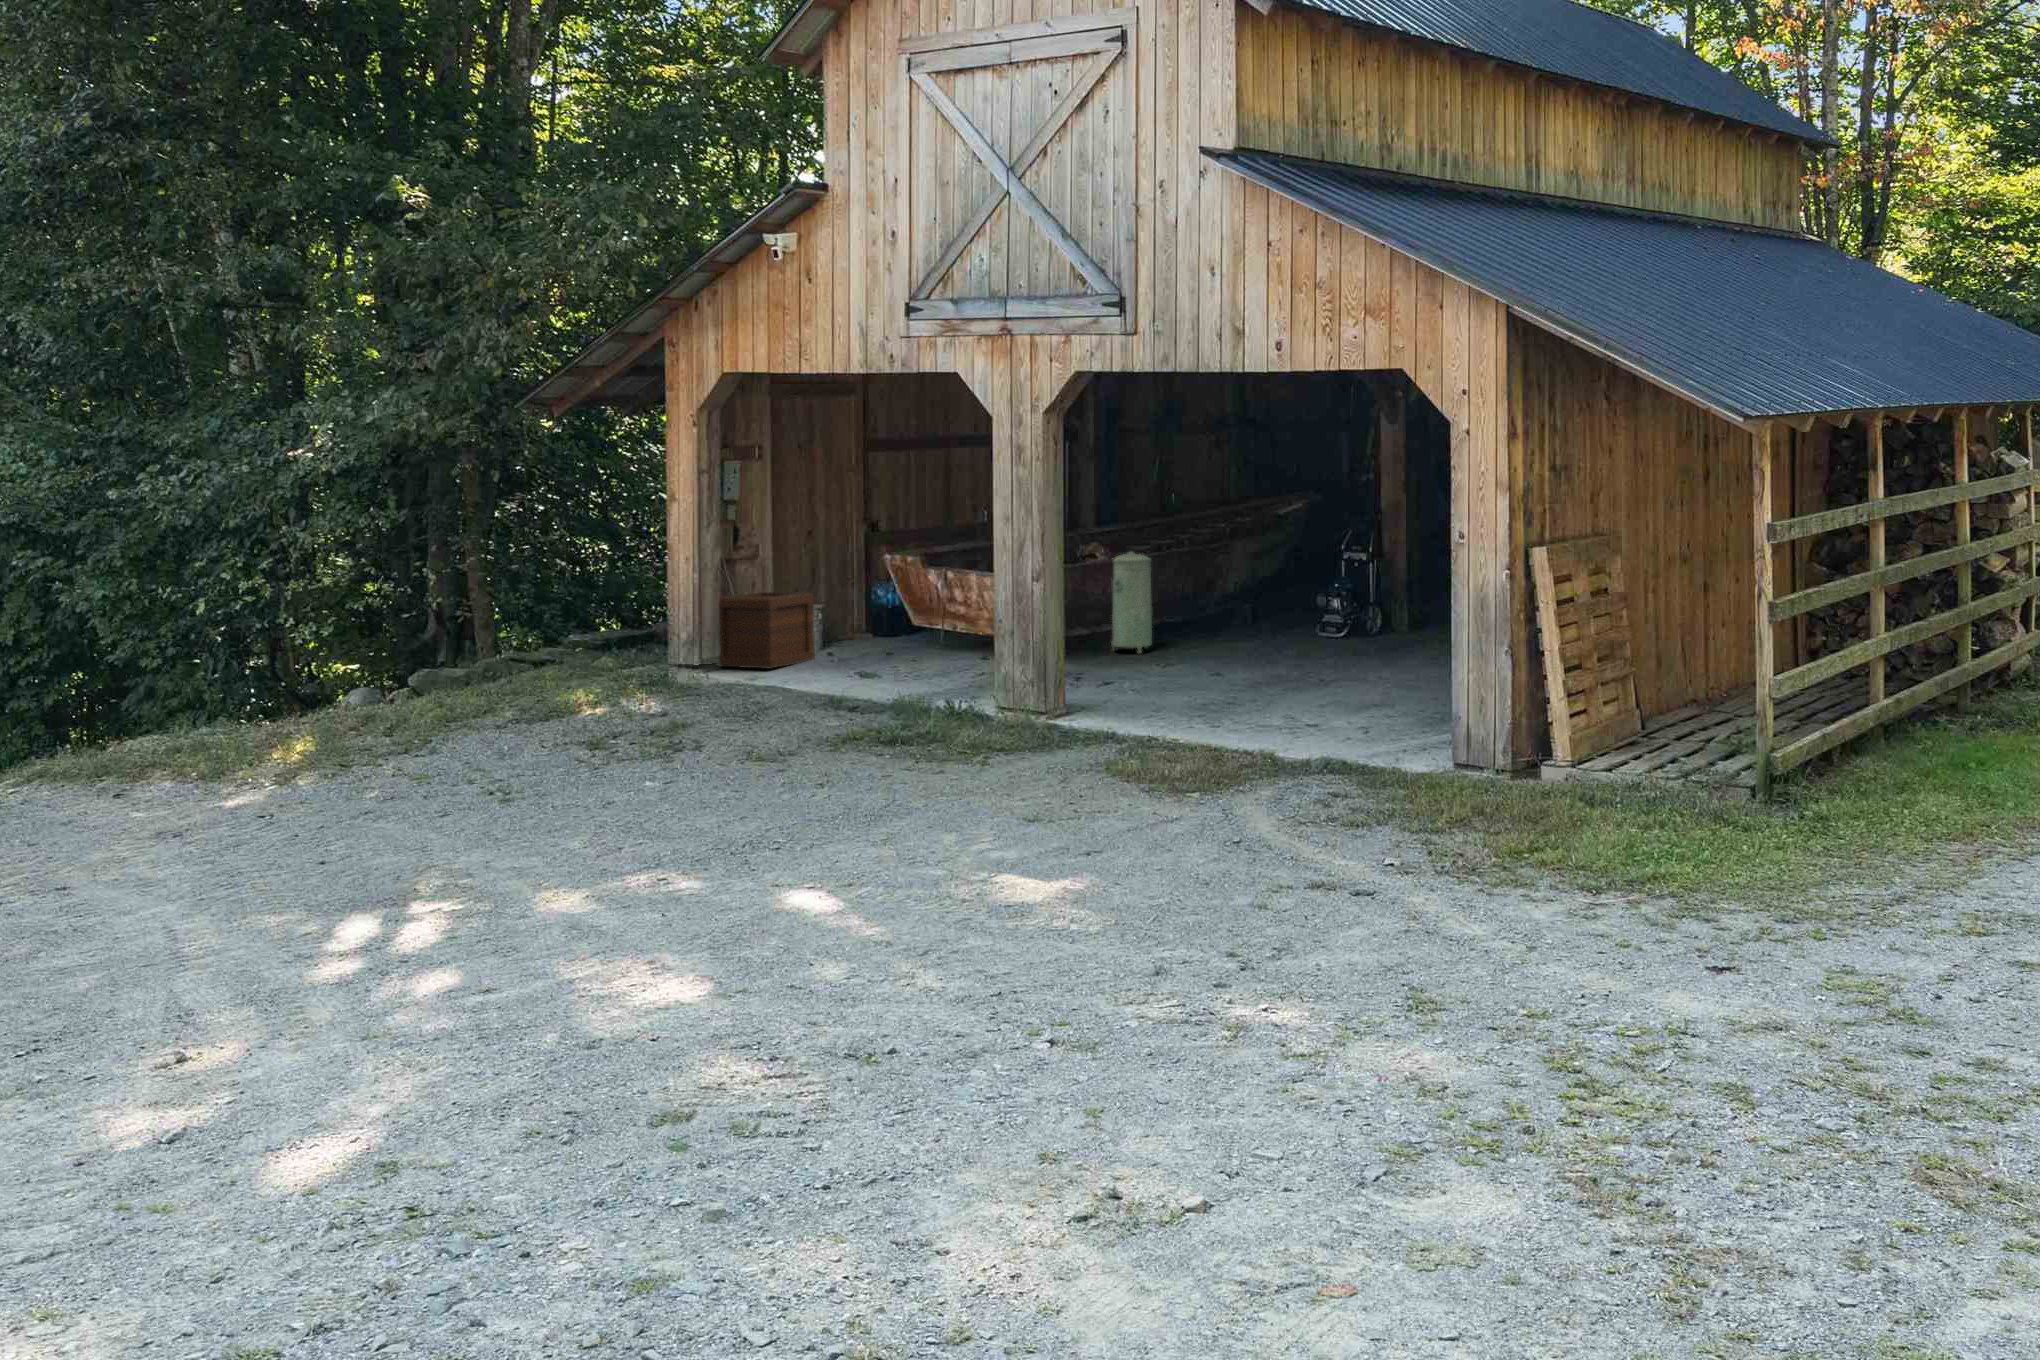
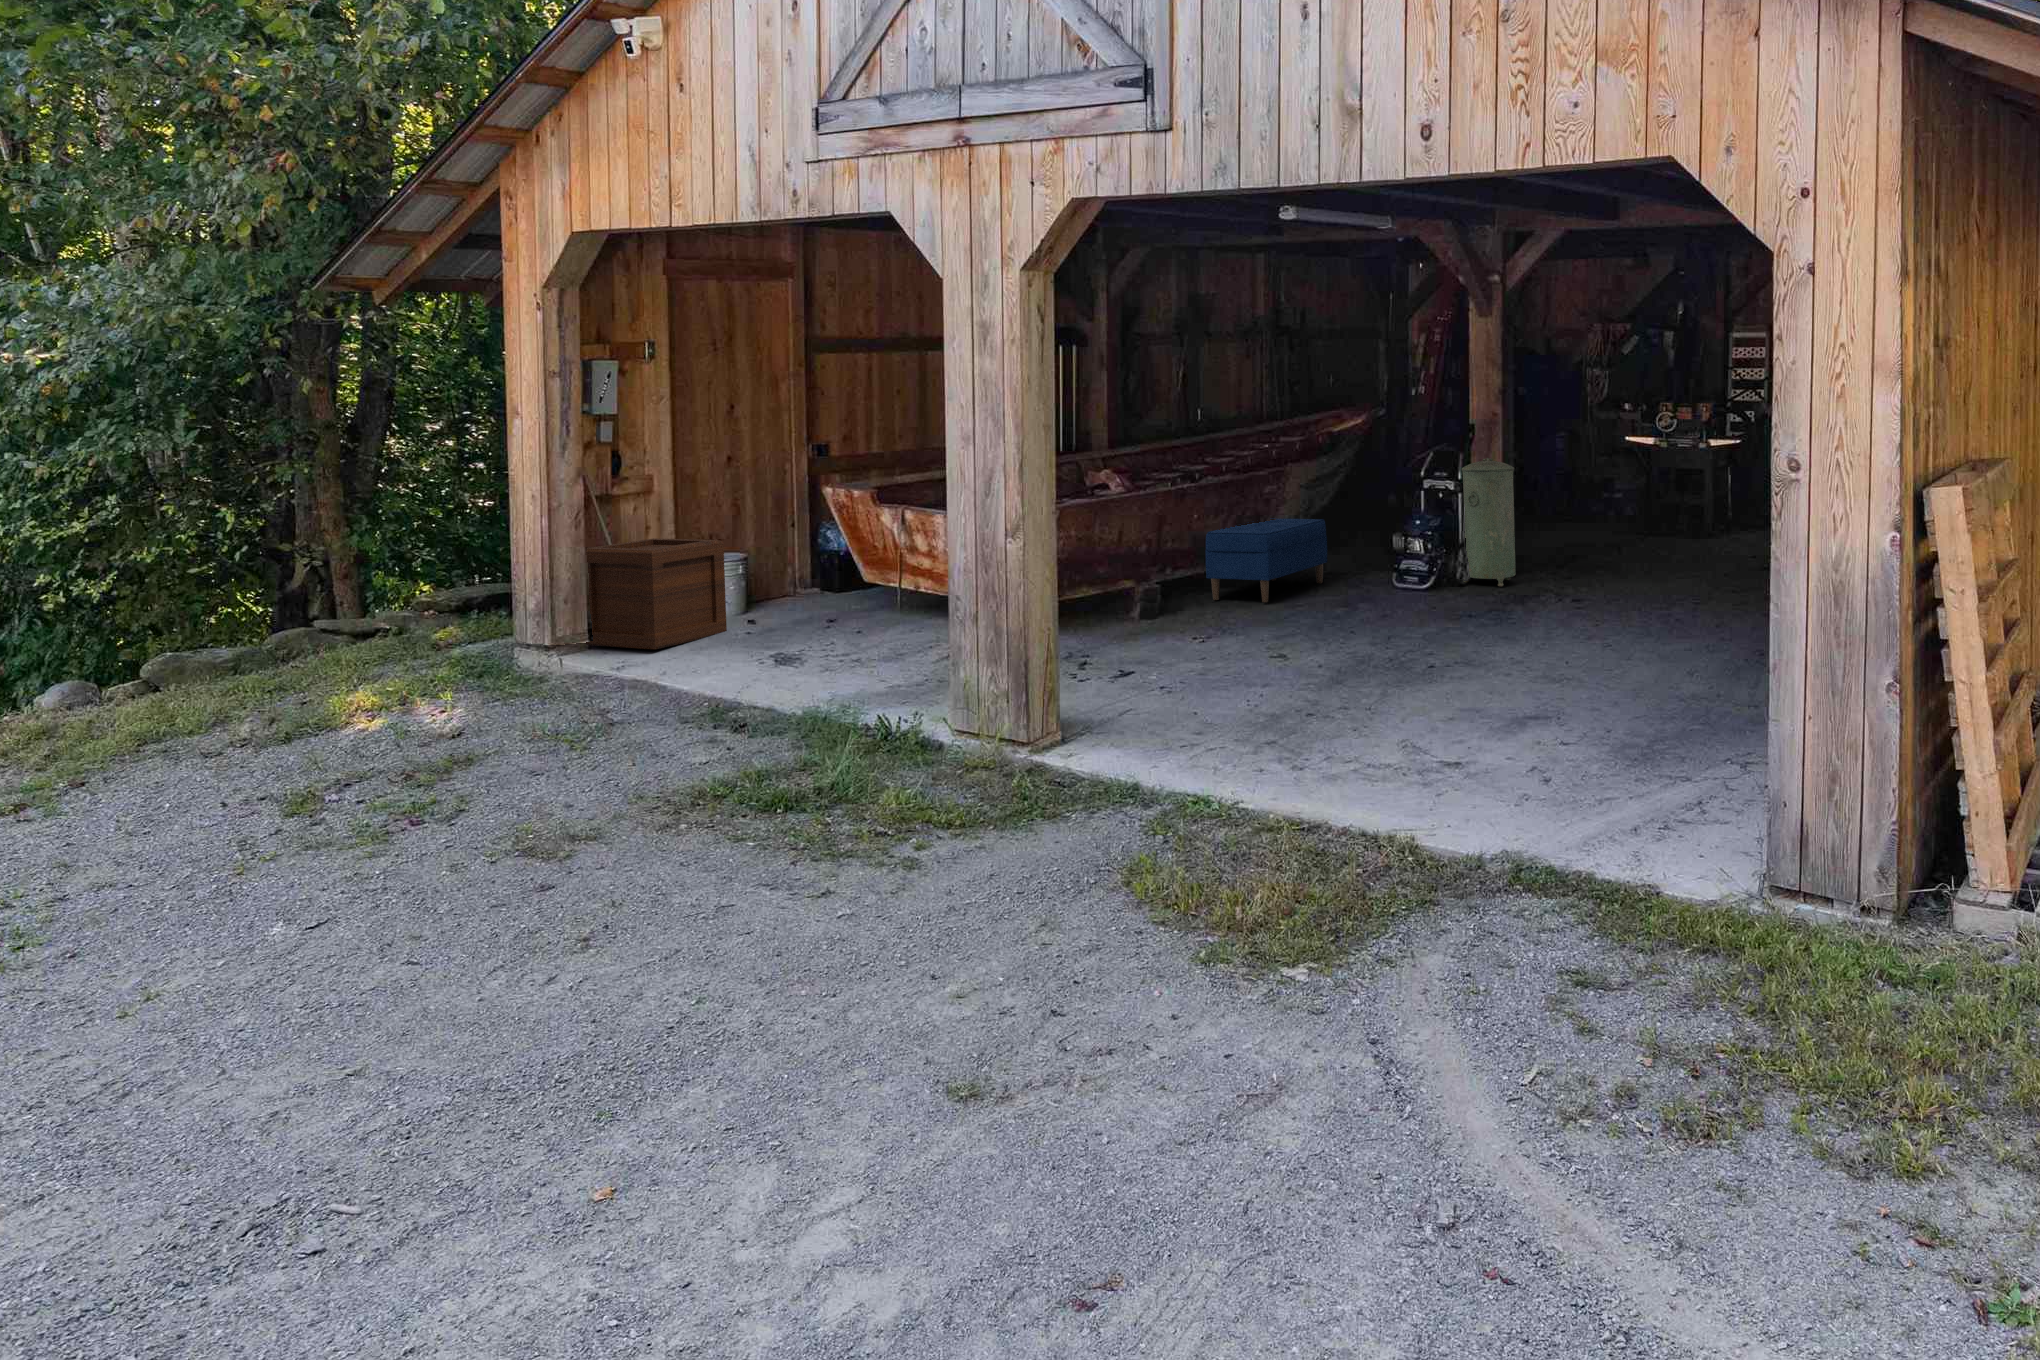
trash can: present [1111,552,1152,653] -> present [1461,458,1516,586]
bench: none [1162,585,1255,645] -> present [1205,519,1327,602]

